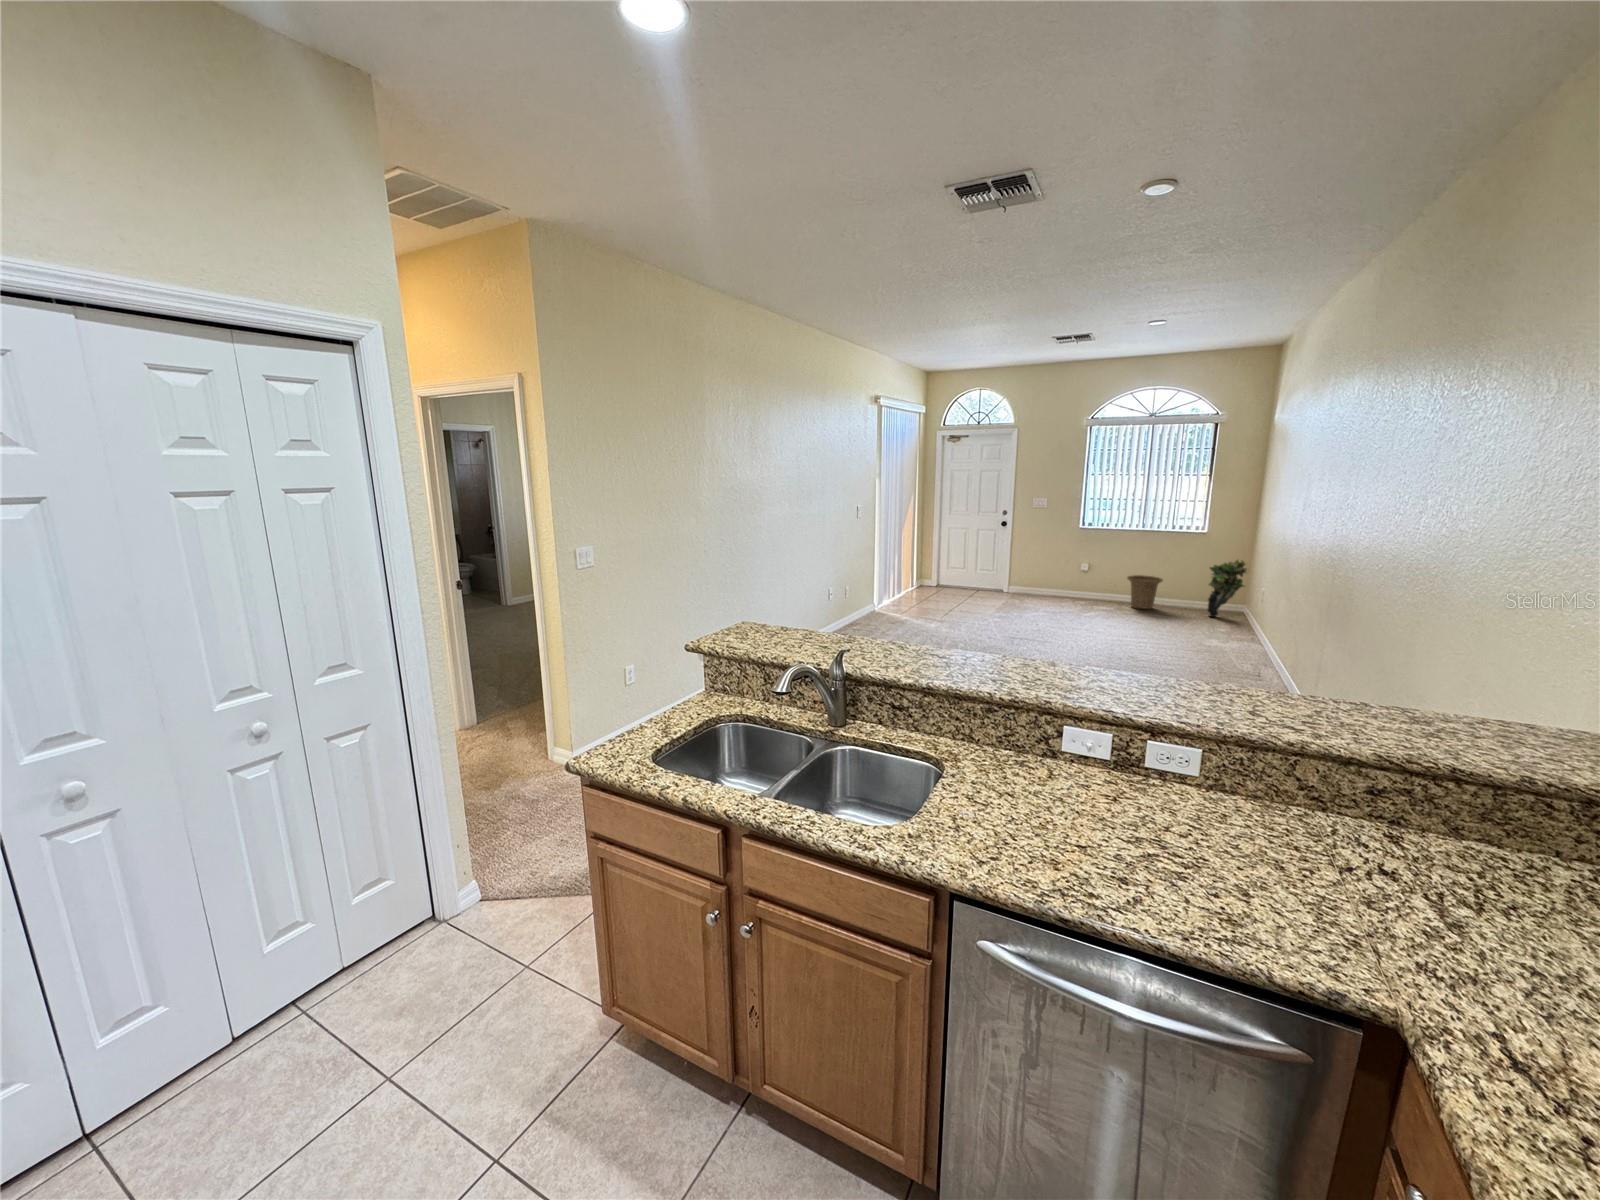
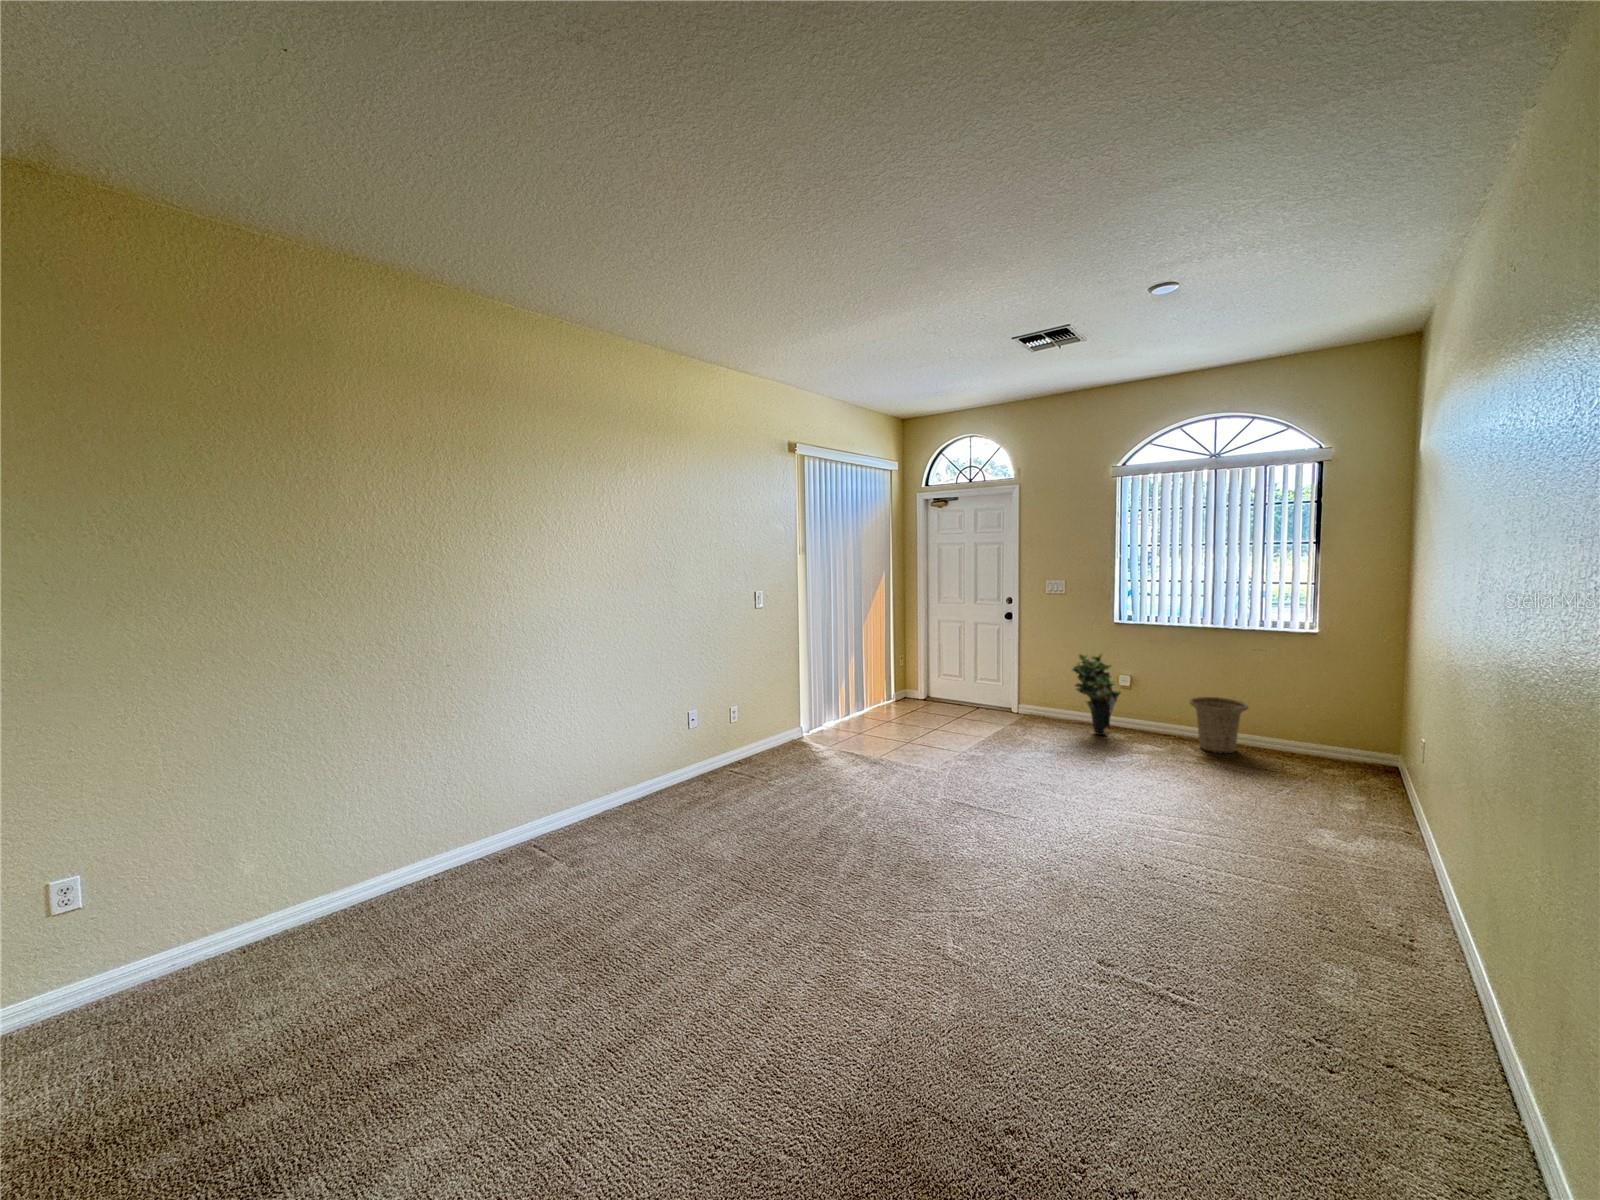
potted plant: present [1208,560,1247,617] -> present [1072,654,1121,735]

